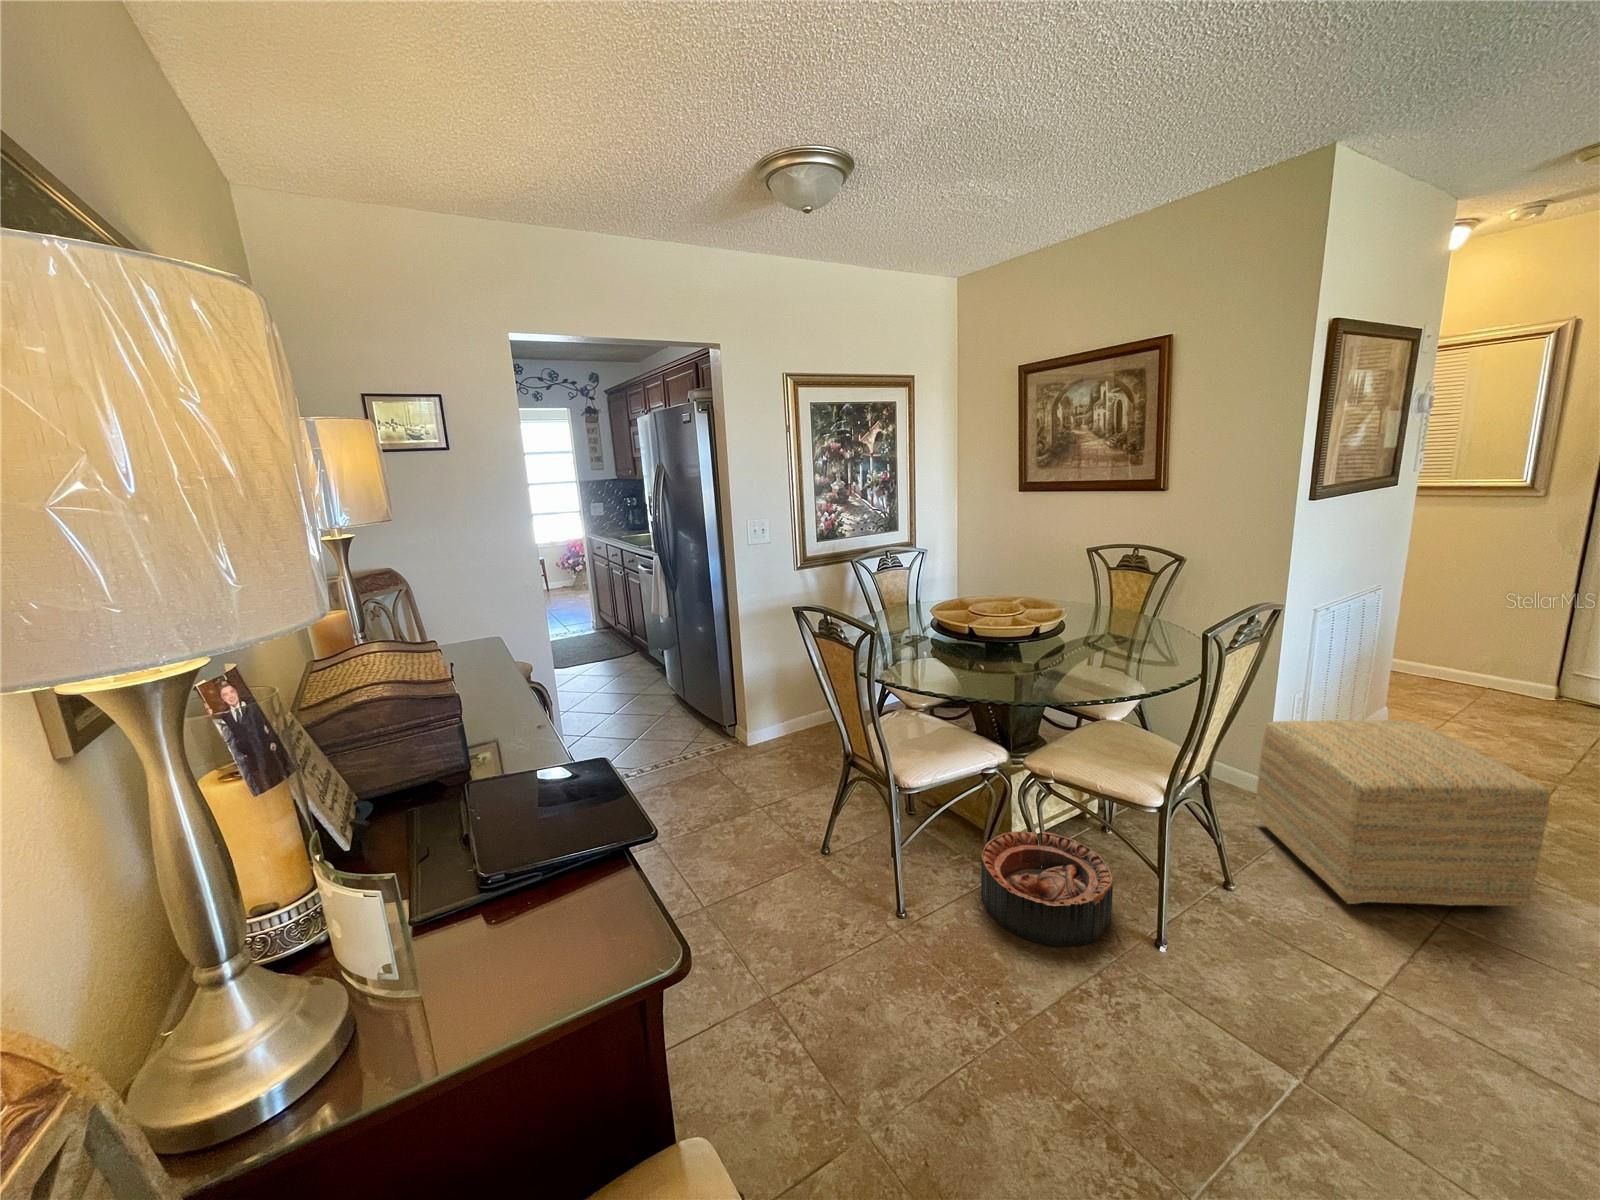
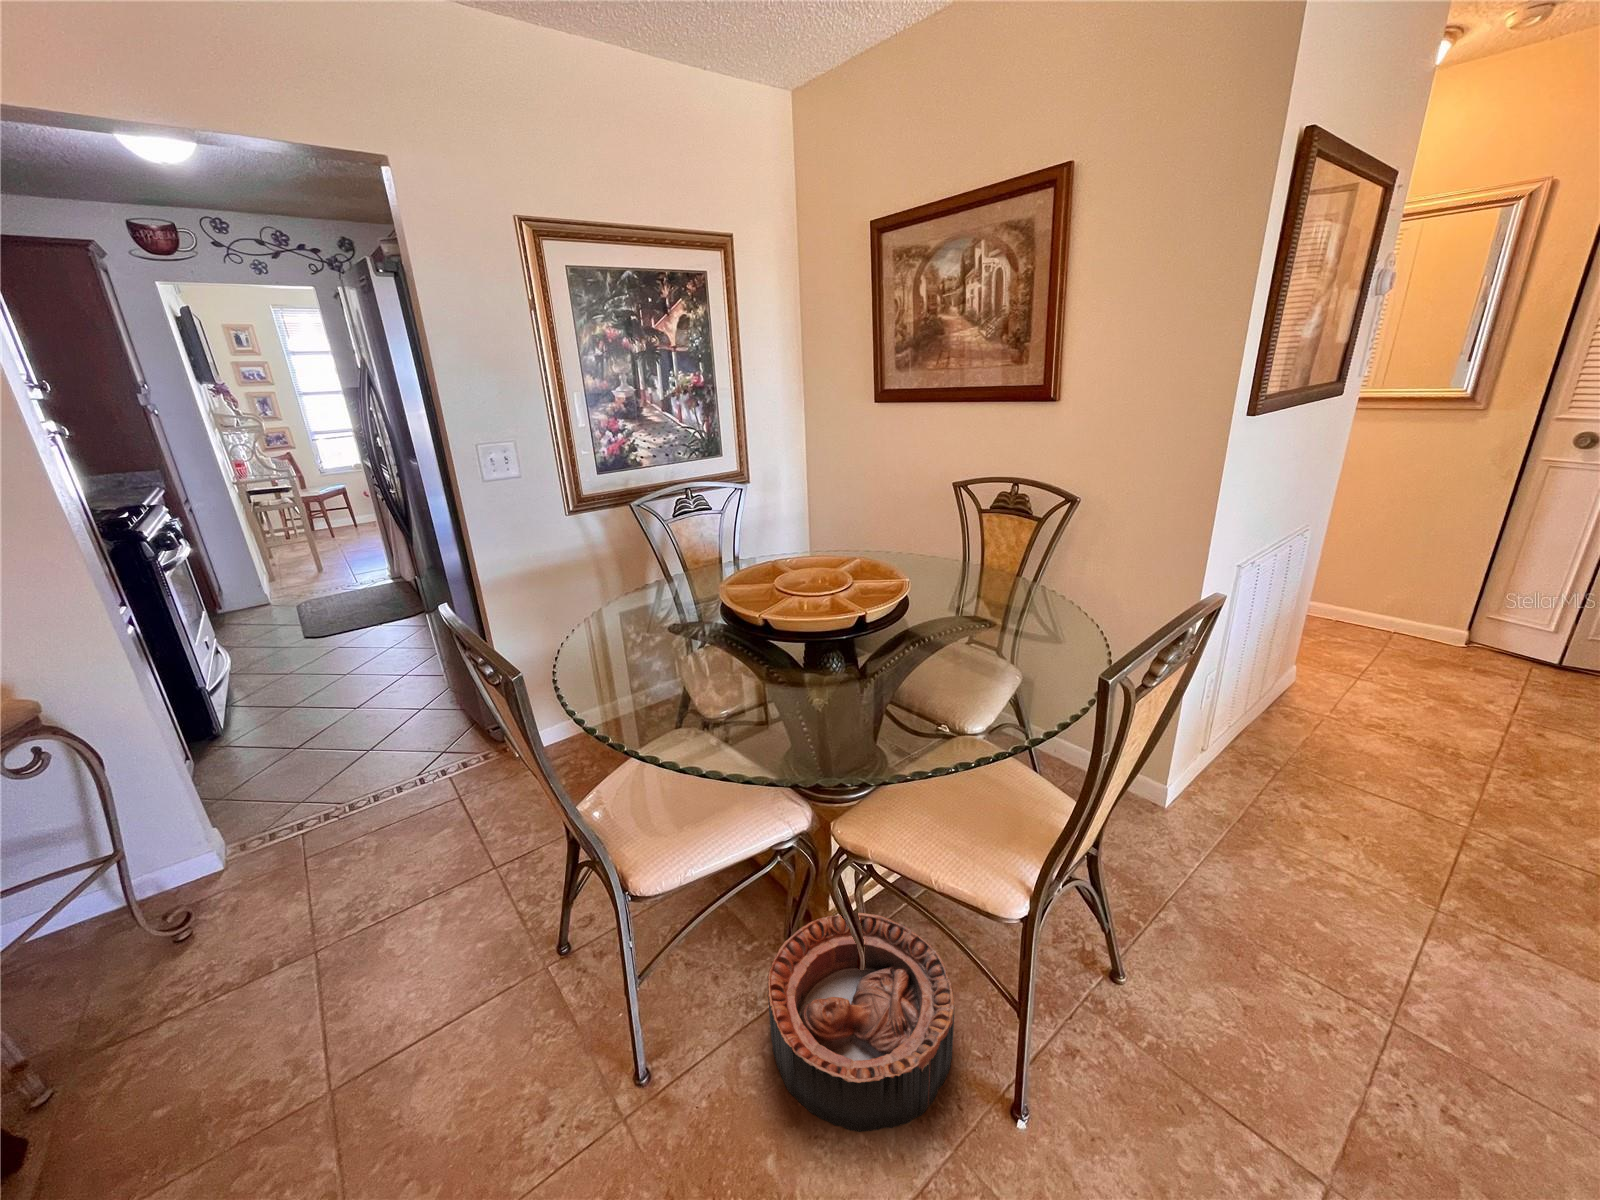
ottoman: present [1254,720,1549,907] -> none [1151,721,1554,1005]

